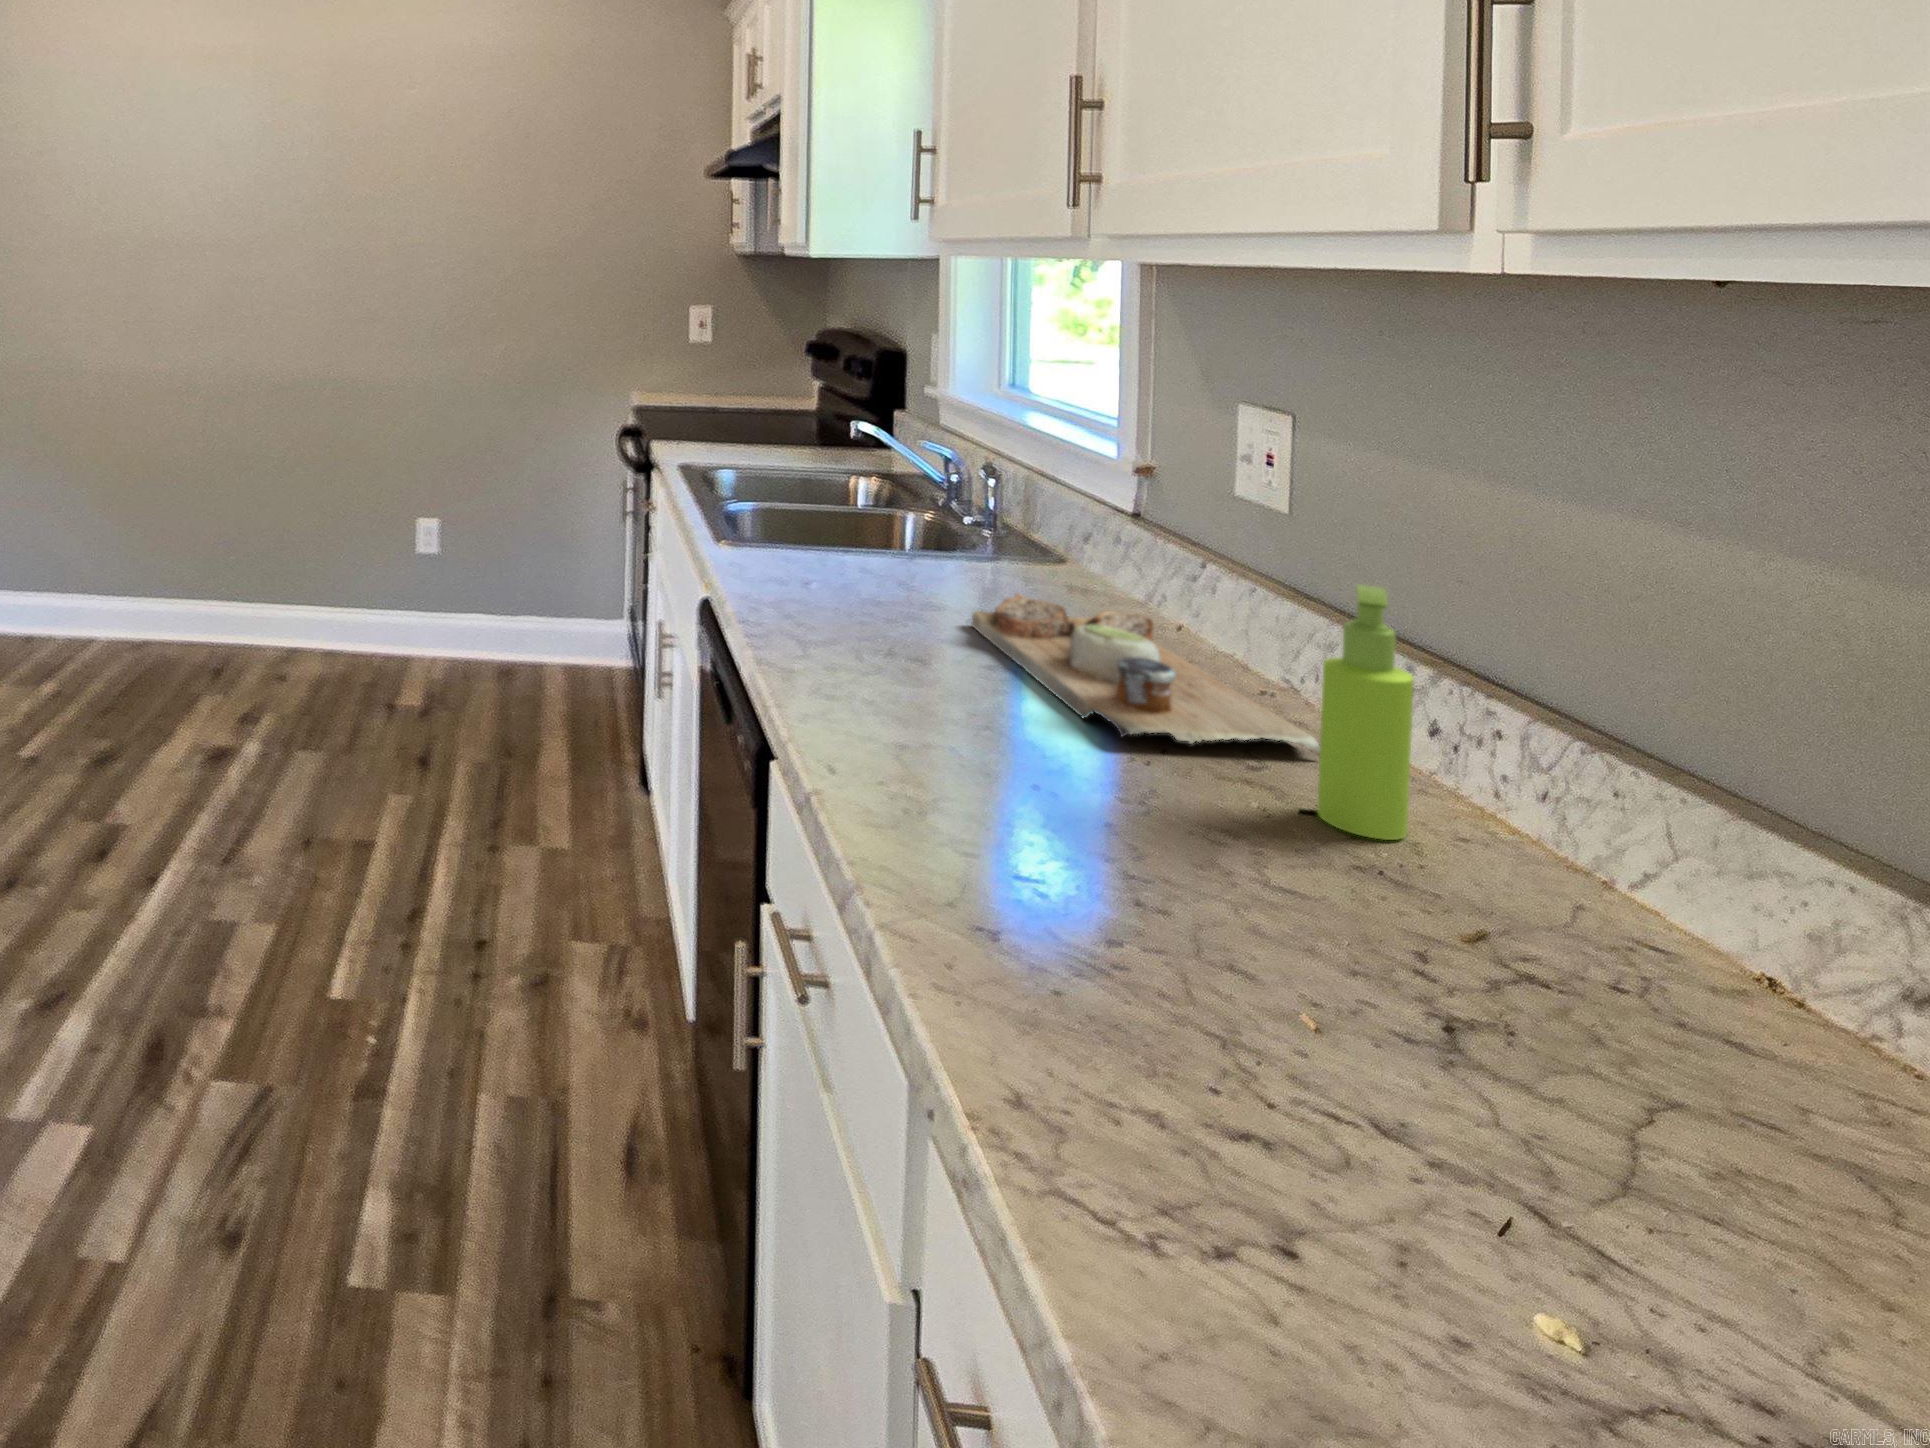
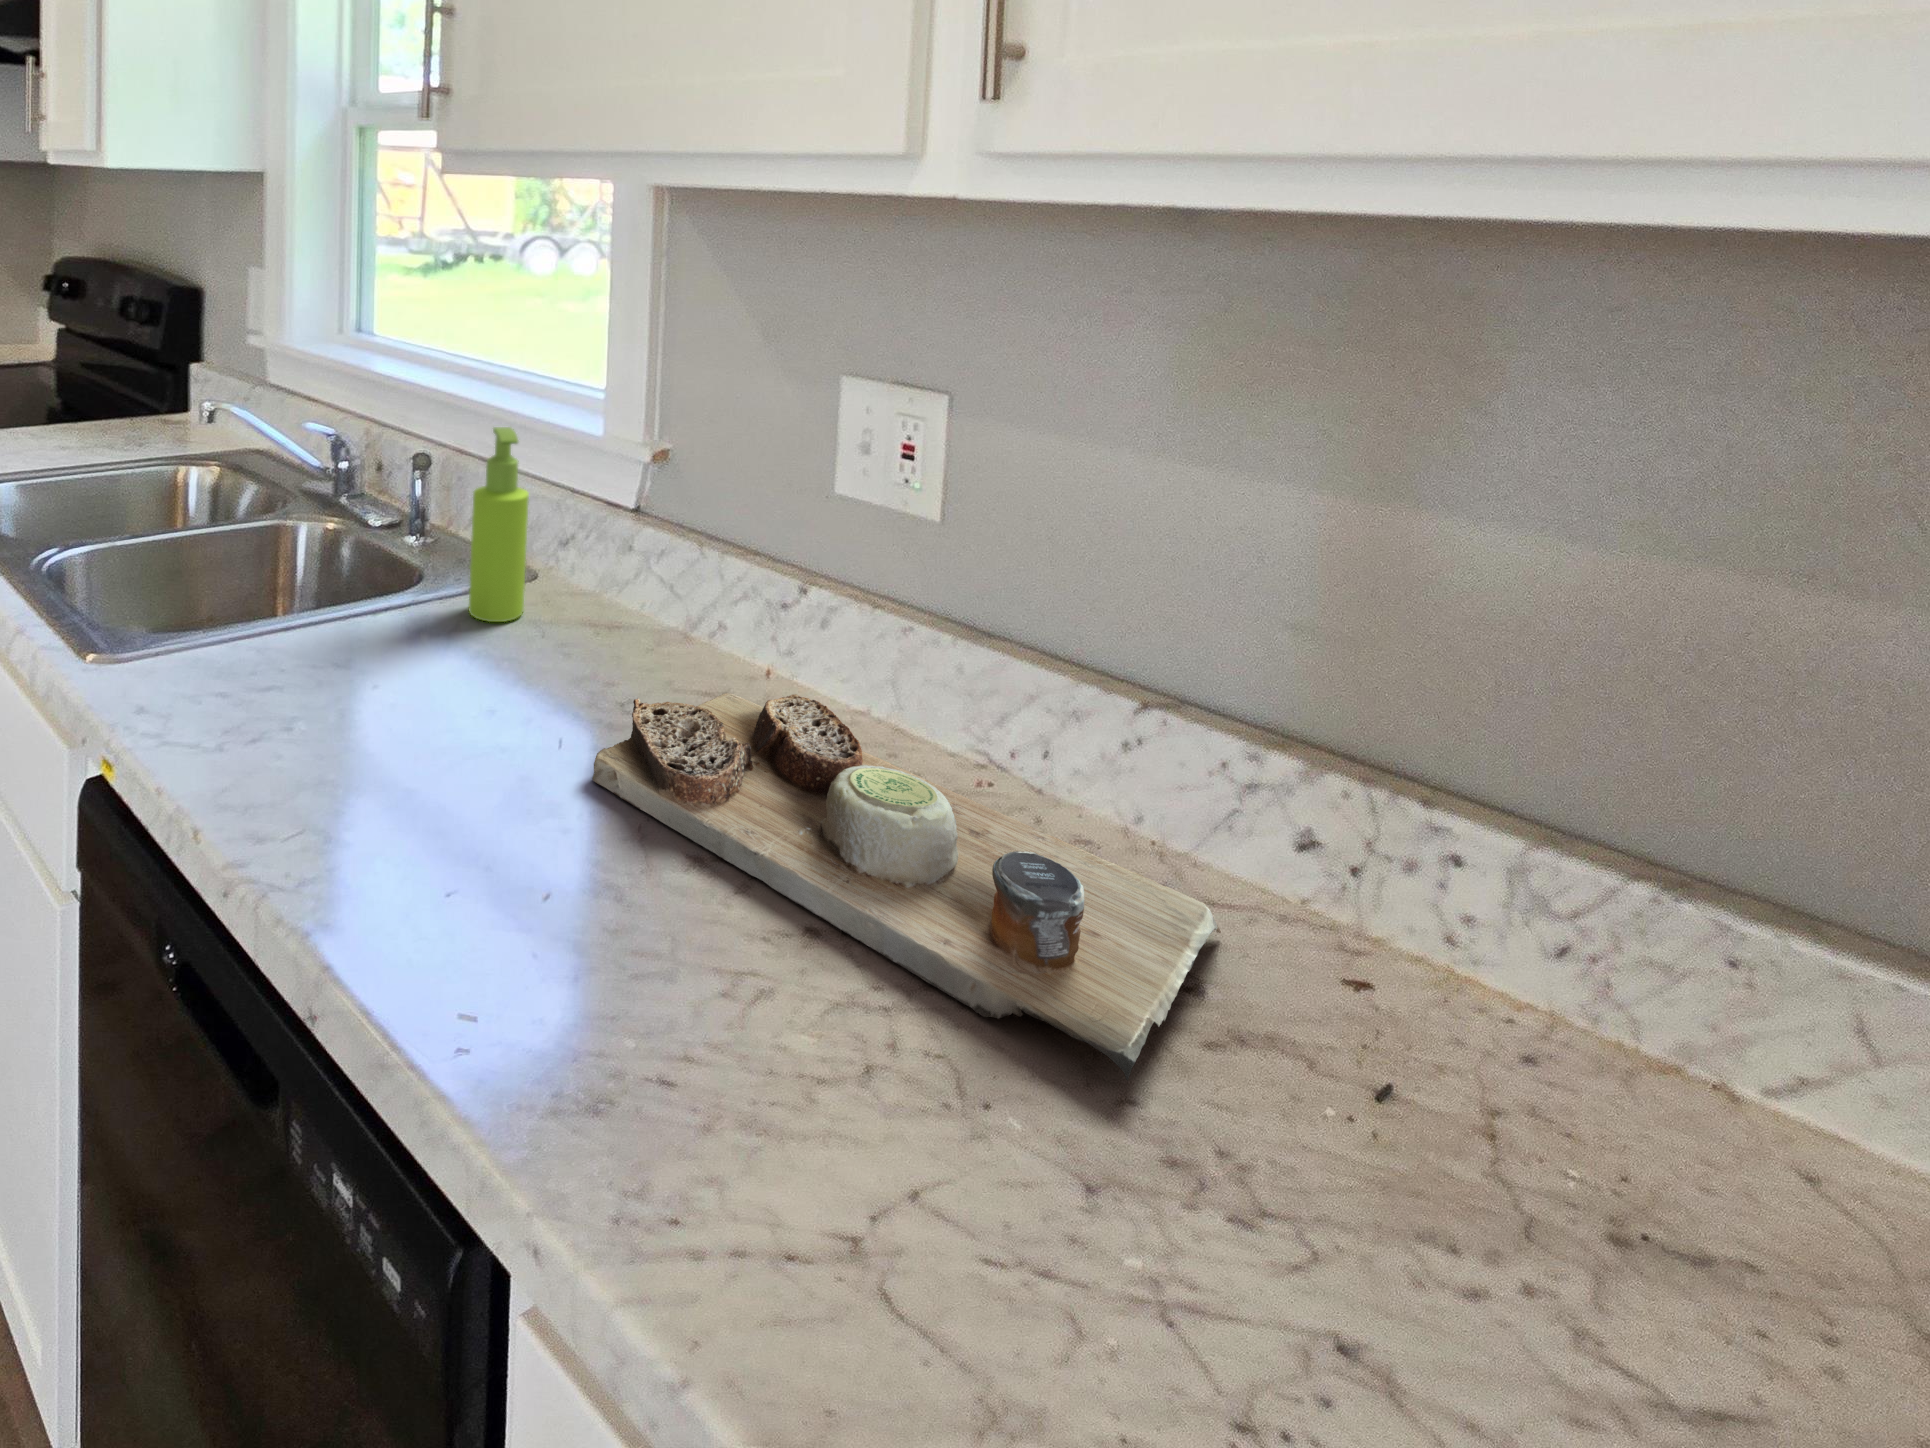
soap dispenser: present [1317,584,1414,840] -> present [469,427,529,622]

